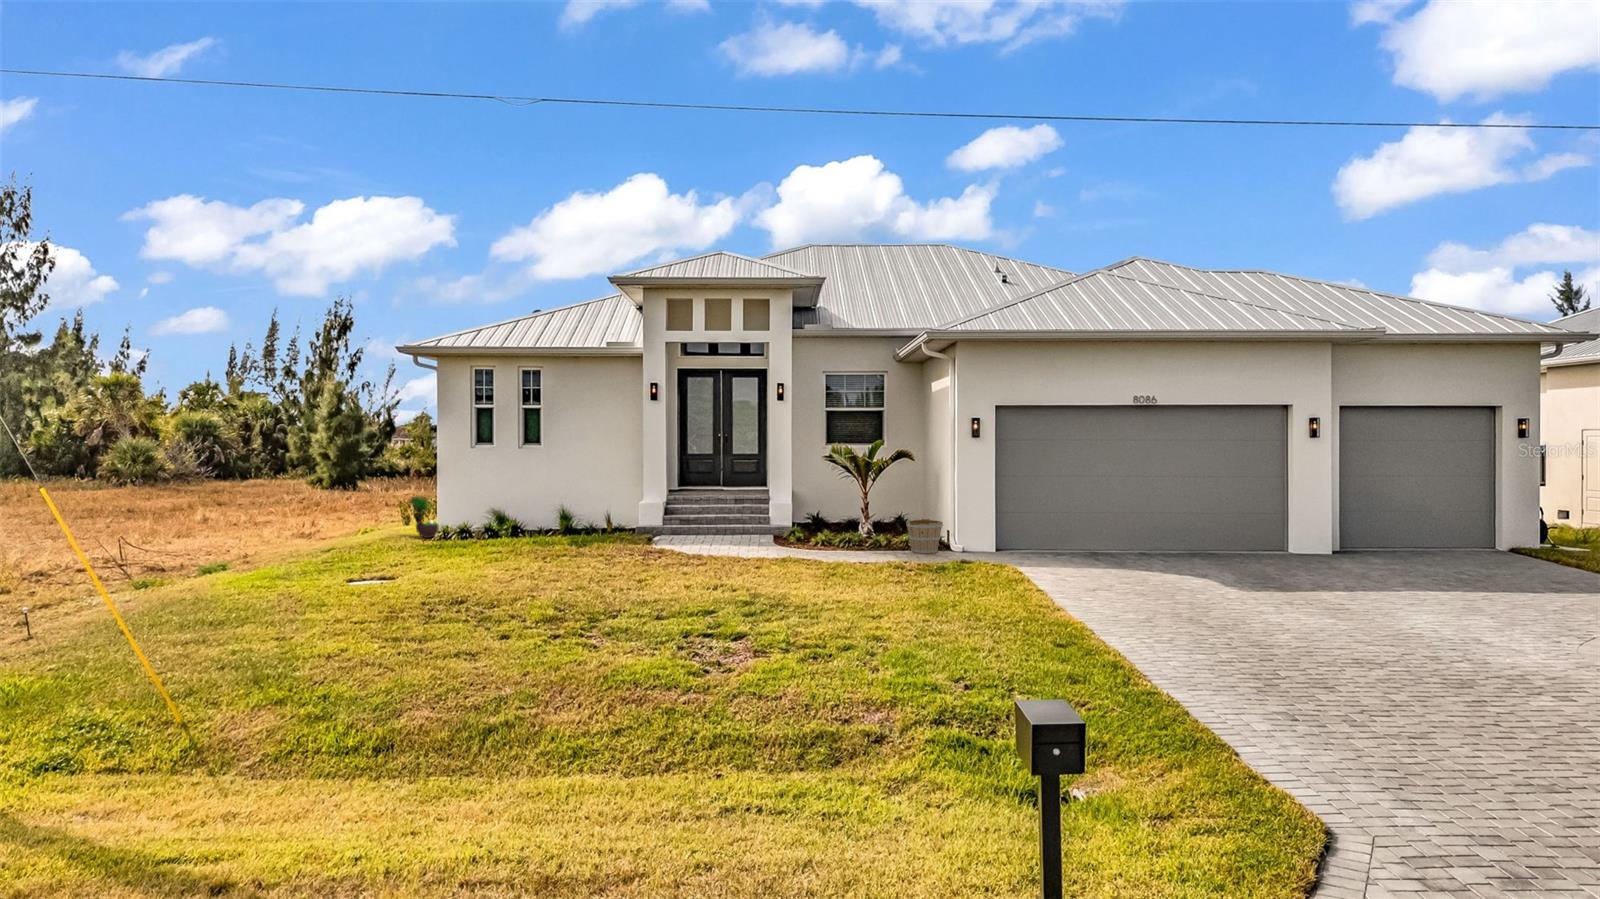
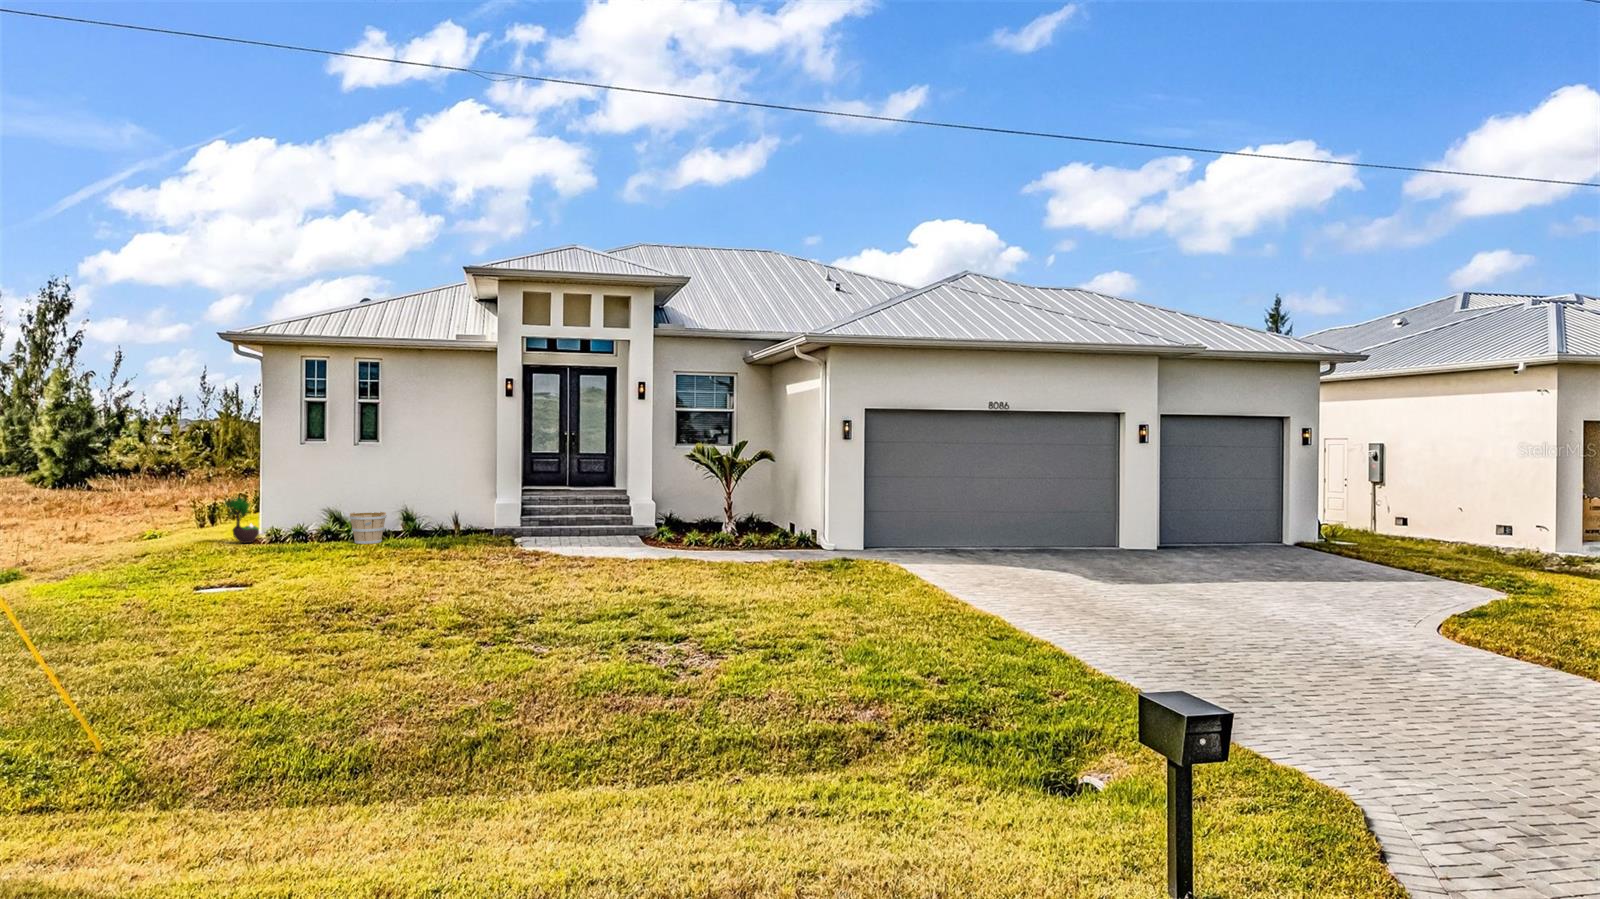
wooden bucket: present [906,519,943,554] -> present [349,512,387,544]

